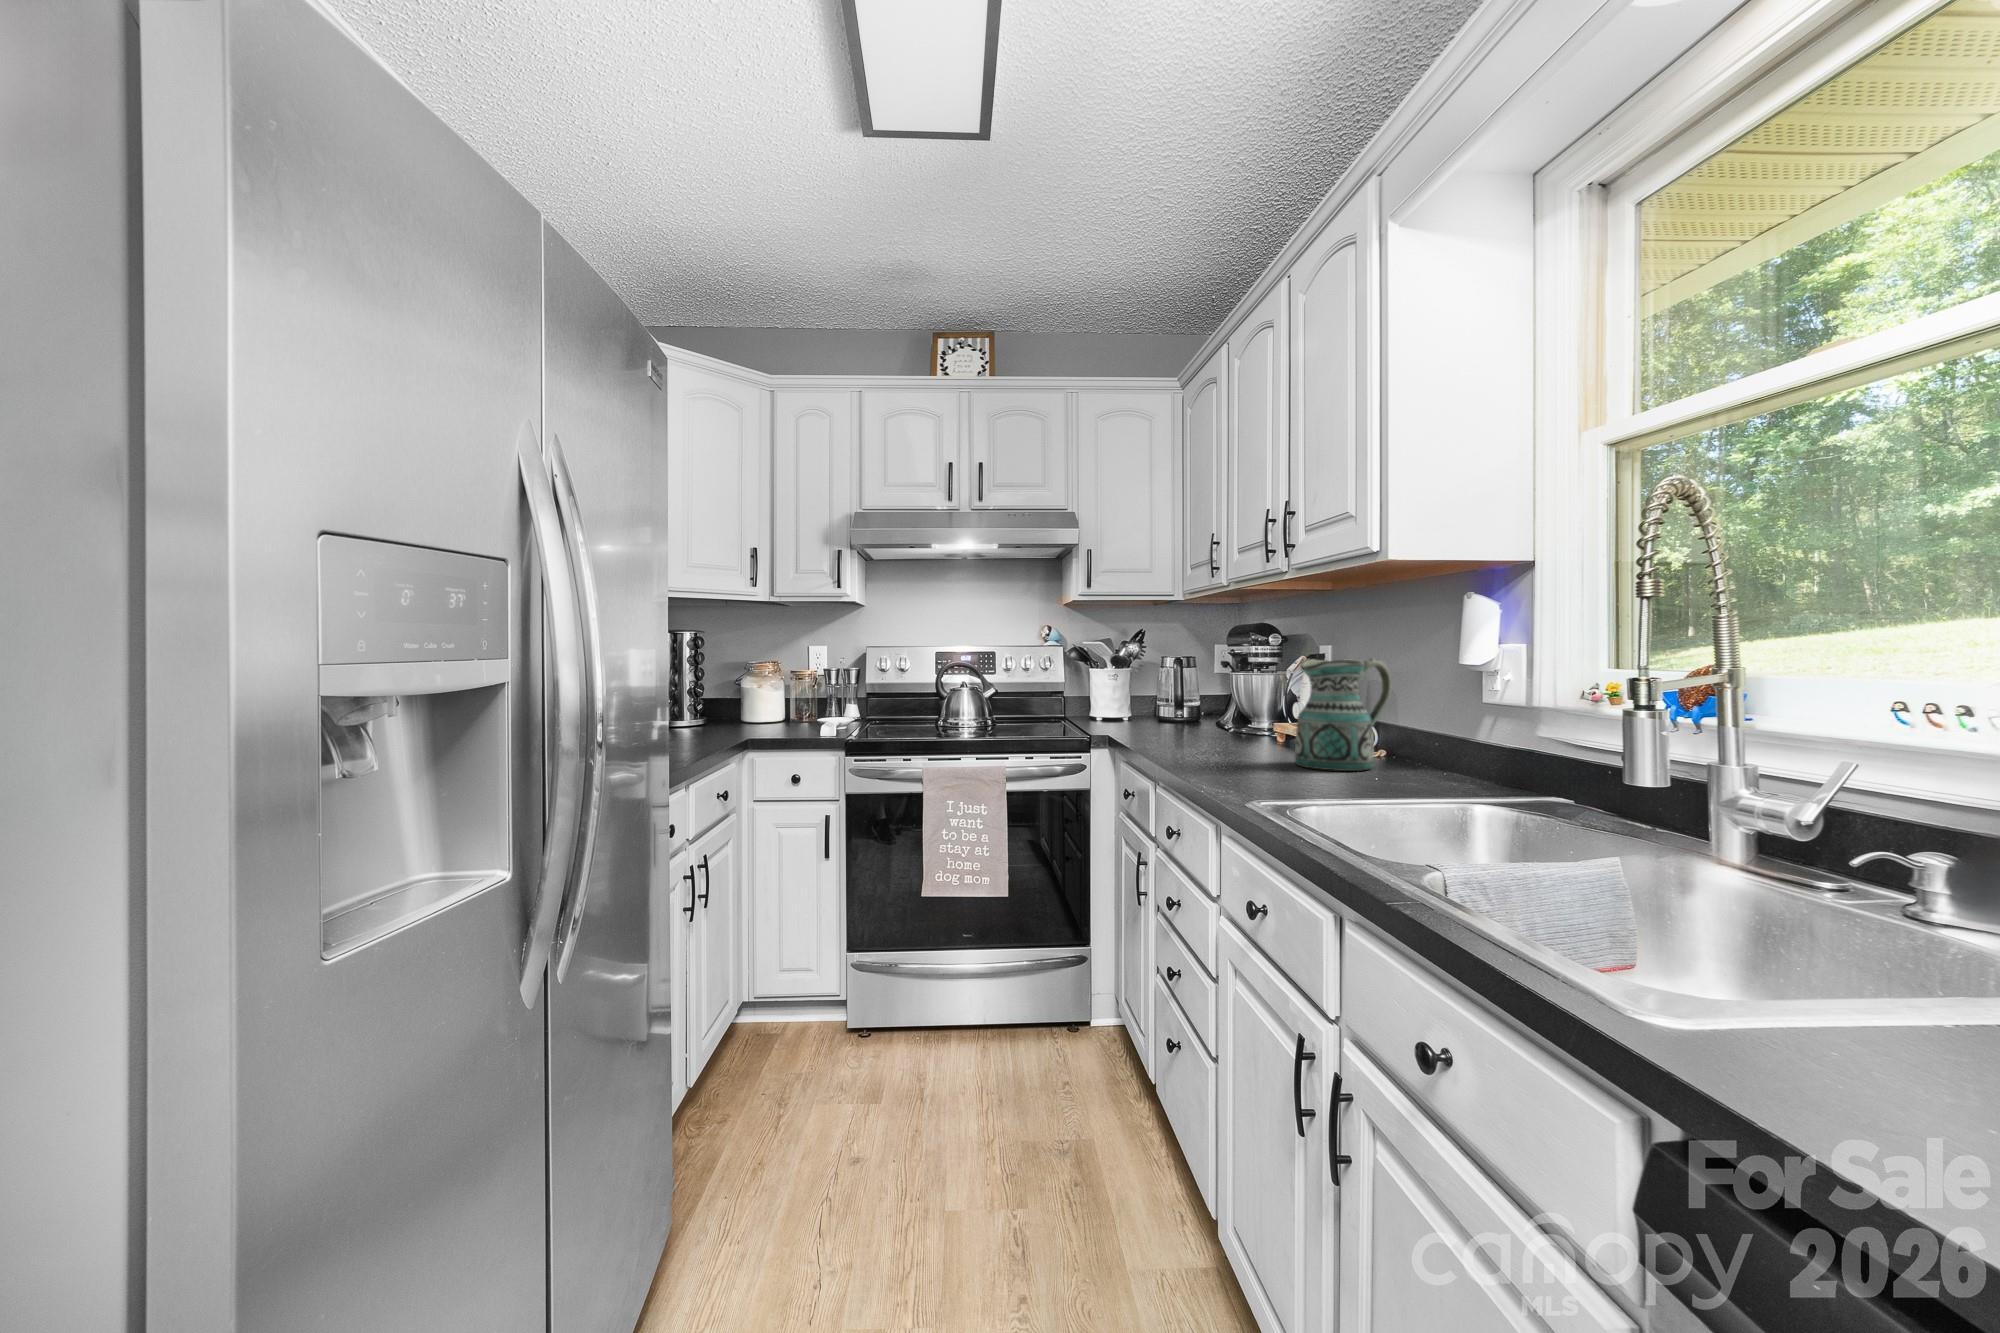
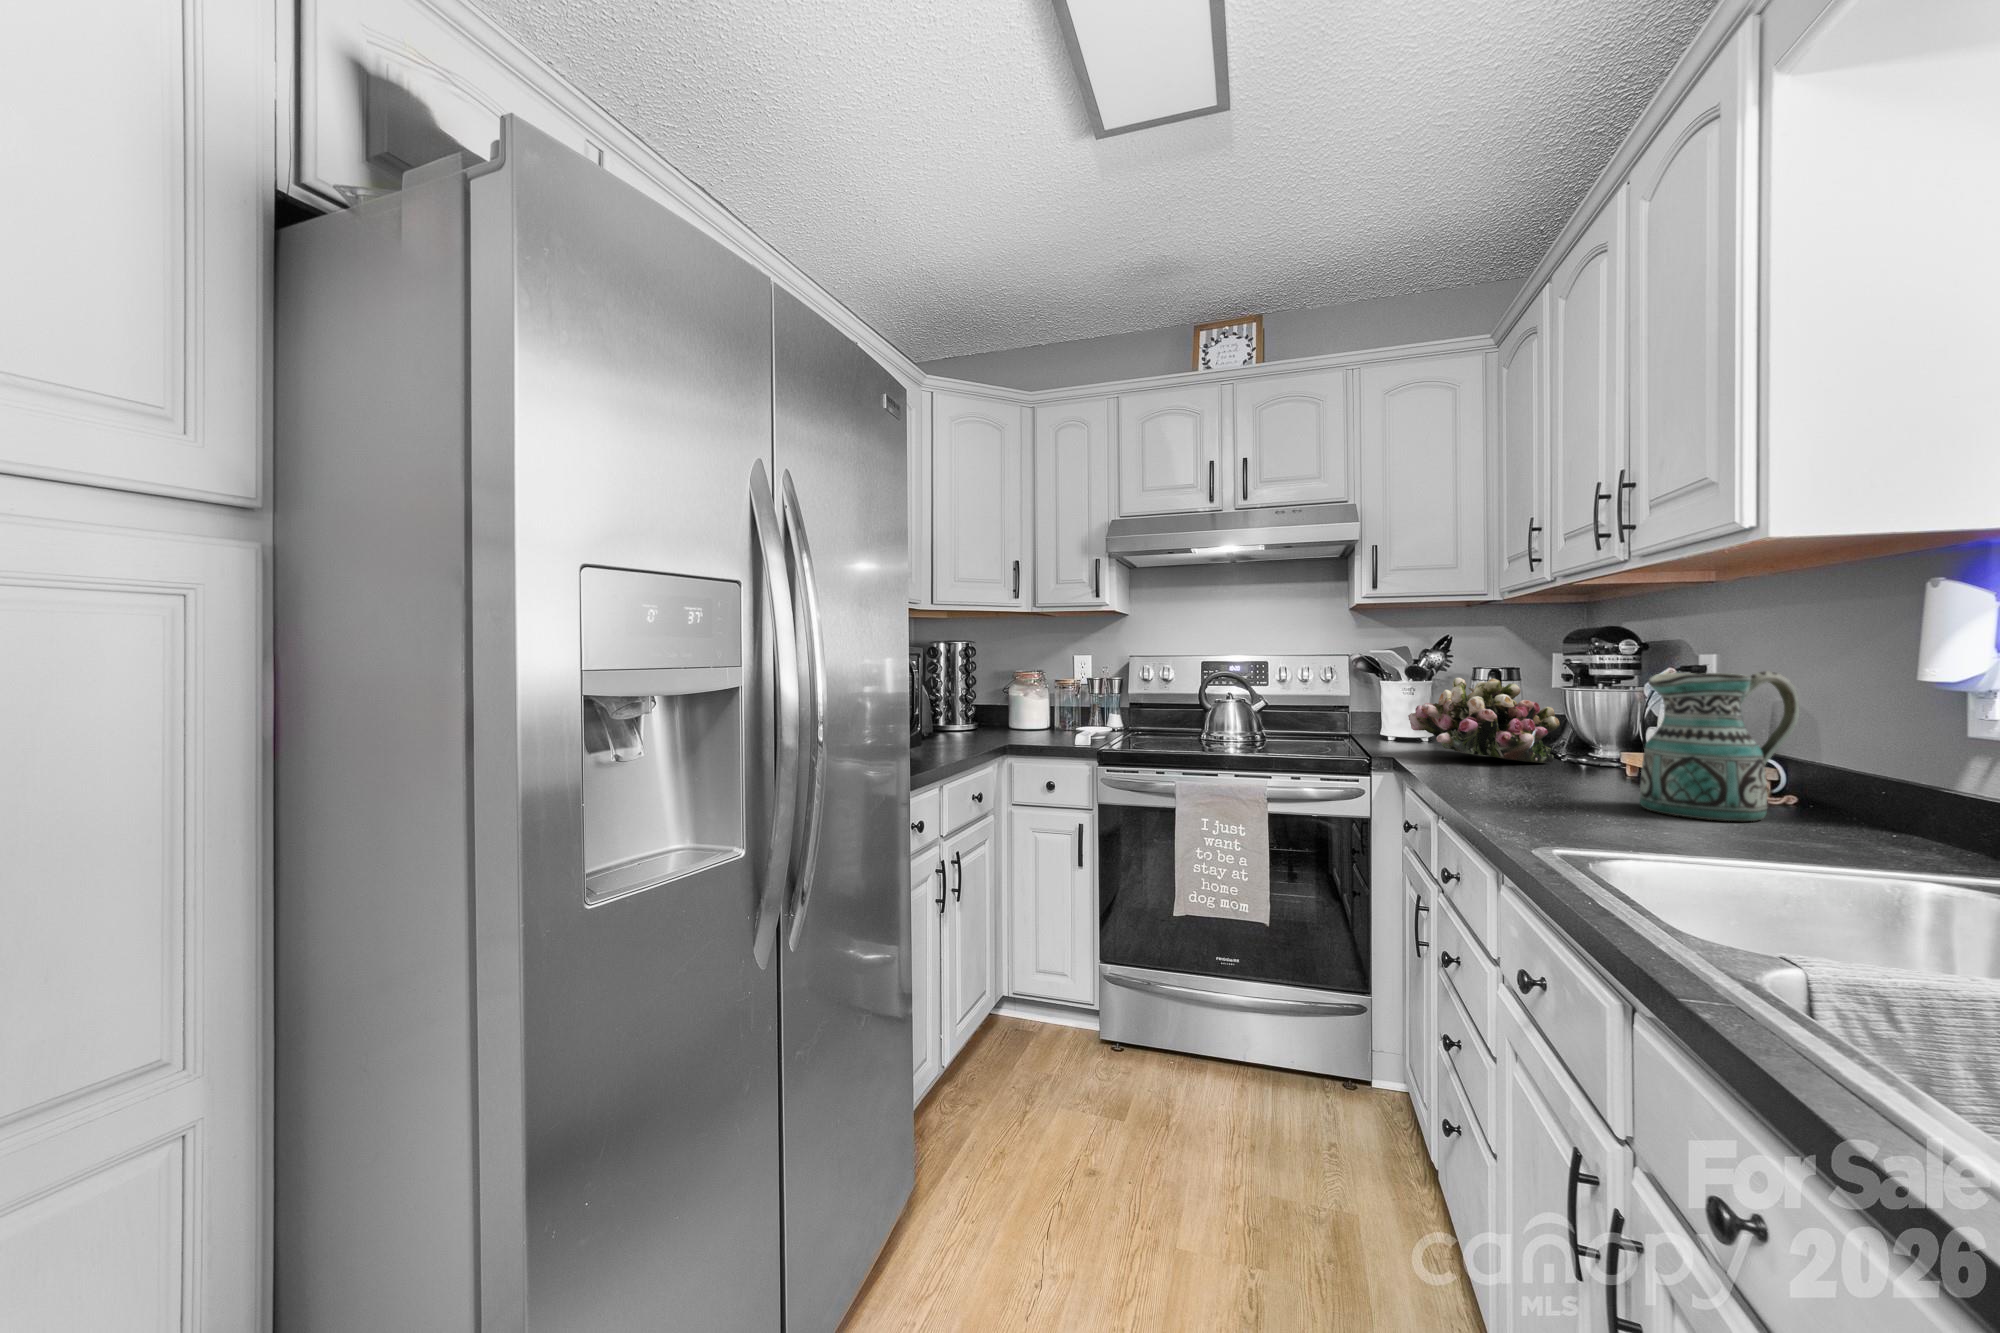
flower arrangement: none [1119,666,1231,736] -> present [1408,678,1560,763]

